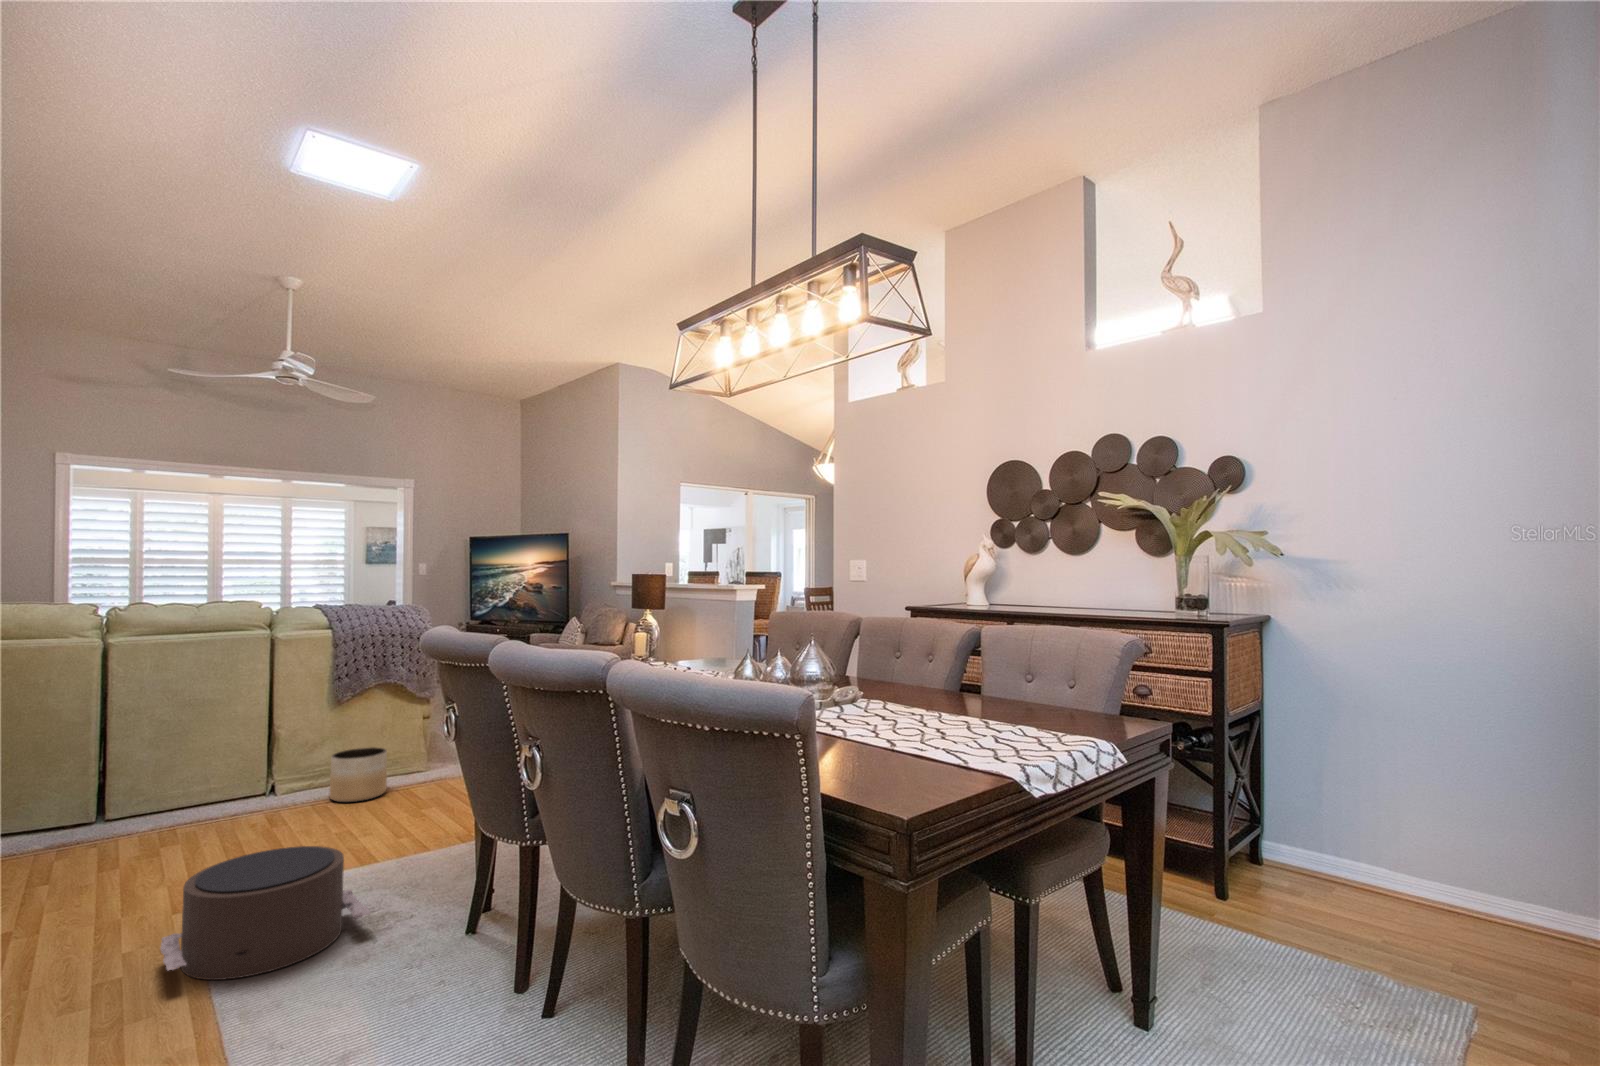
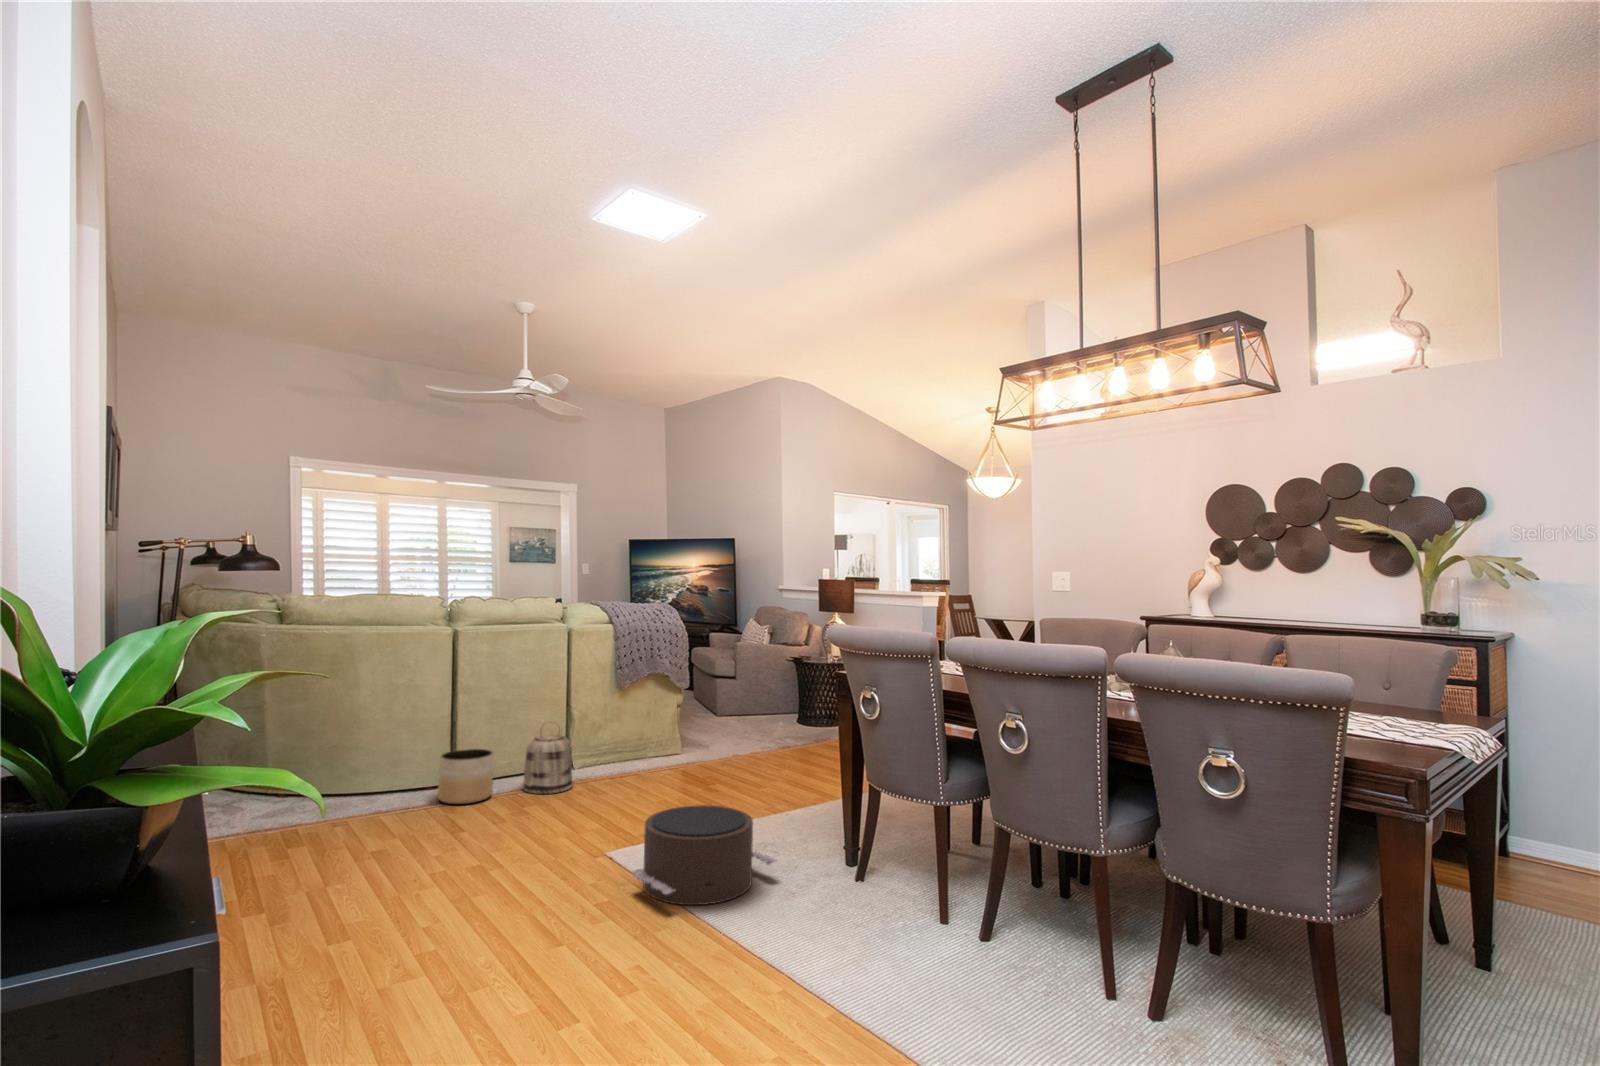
basket: none [193,743,262,827] -> present [523,731,573,794]
planter: present [330,747,387,802] -> present [438,749,493,804]

